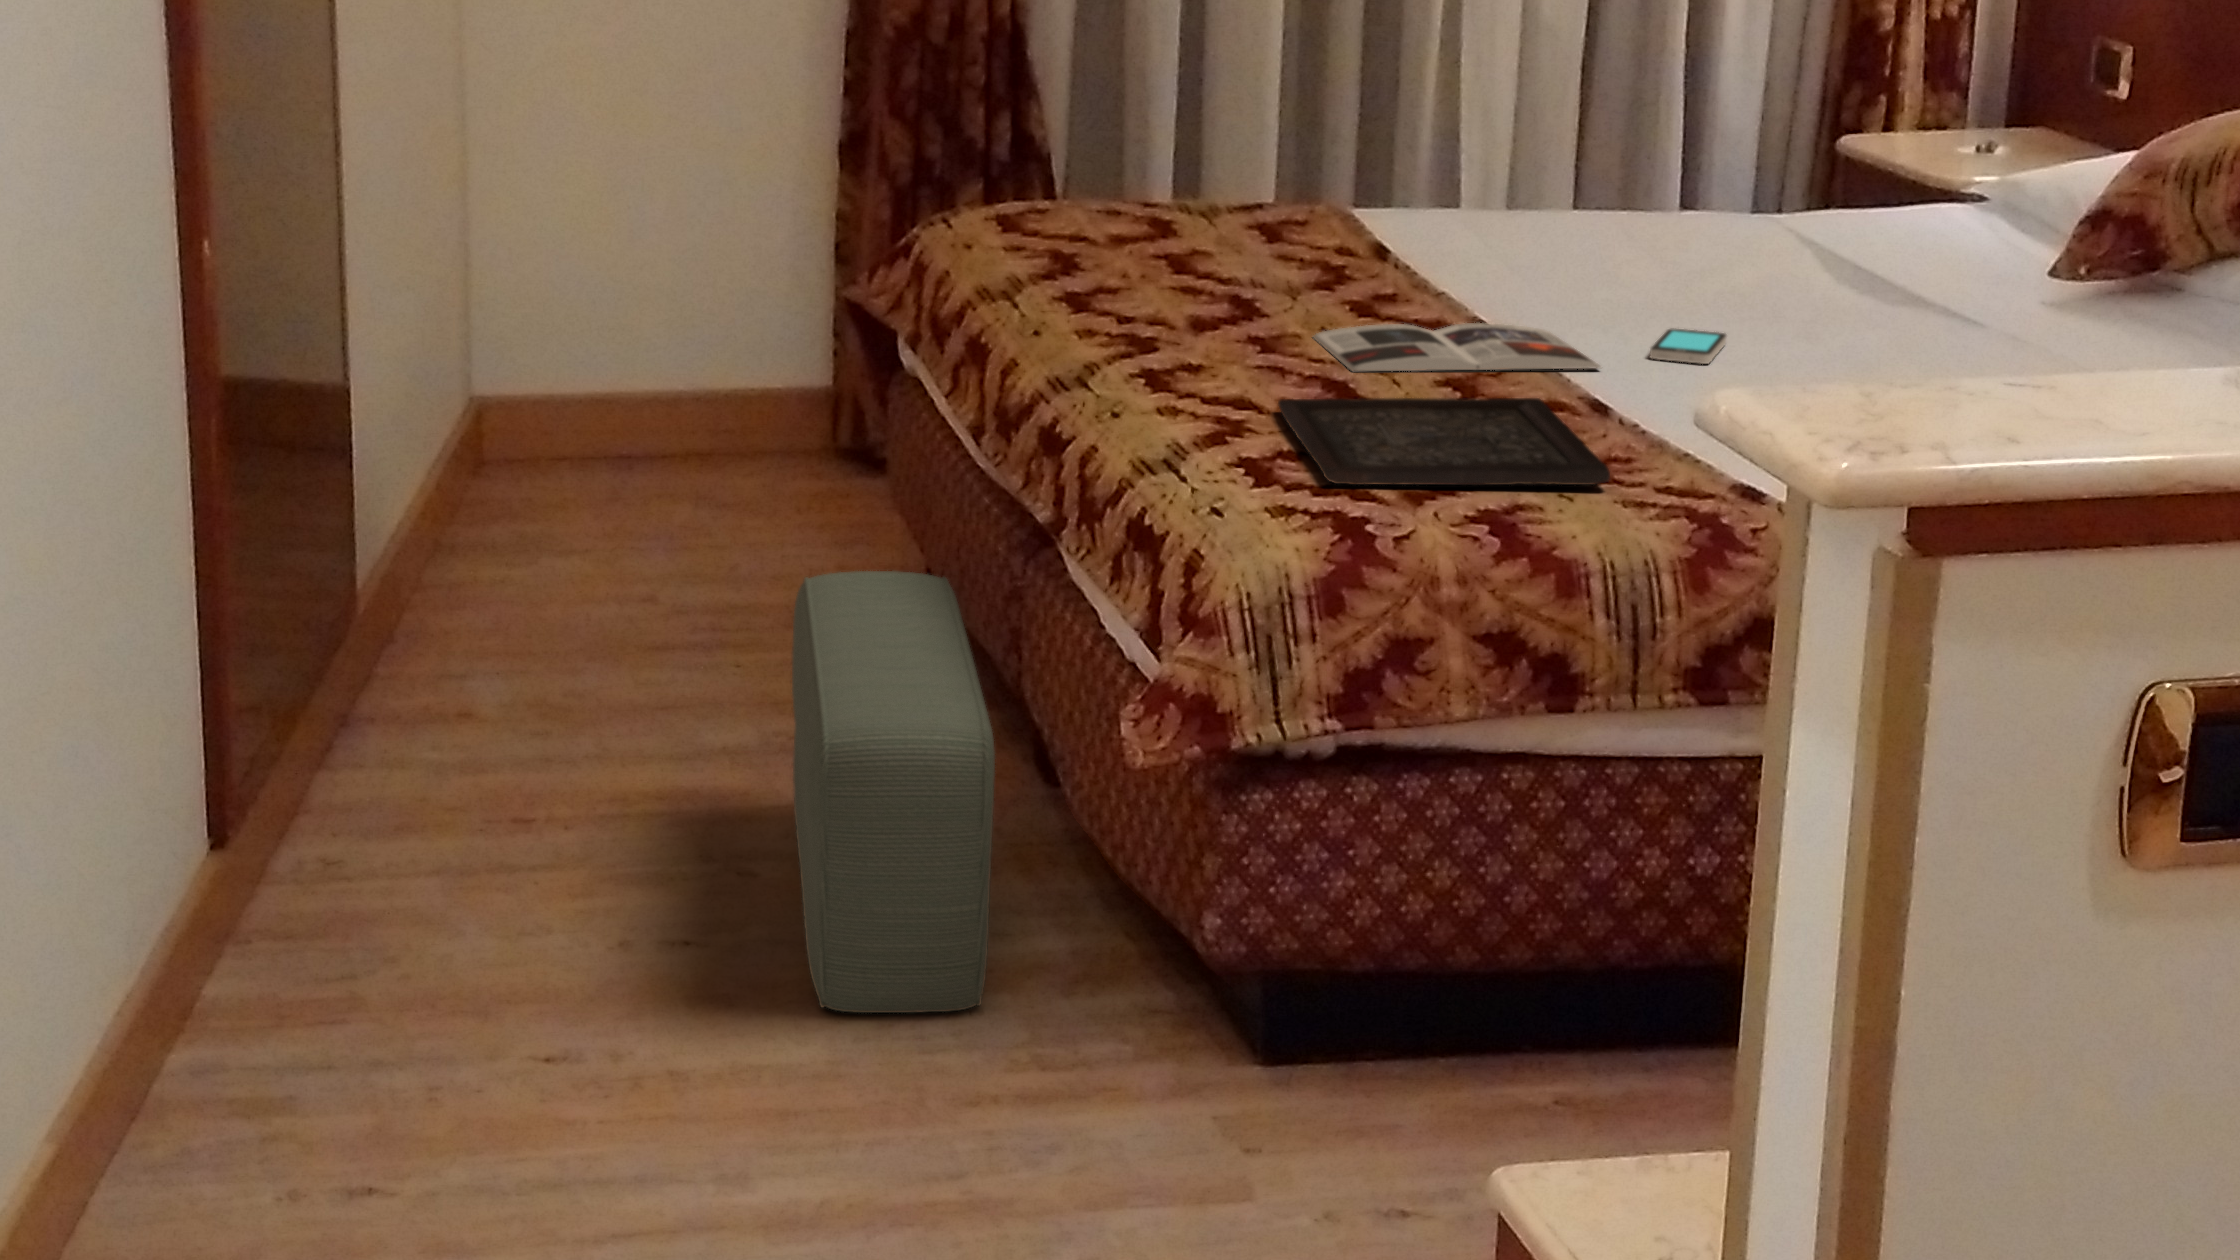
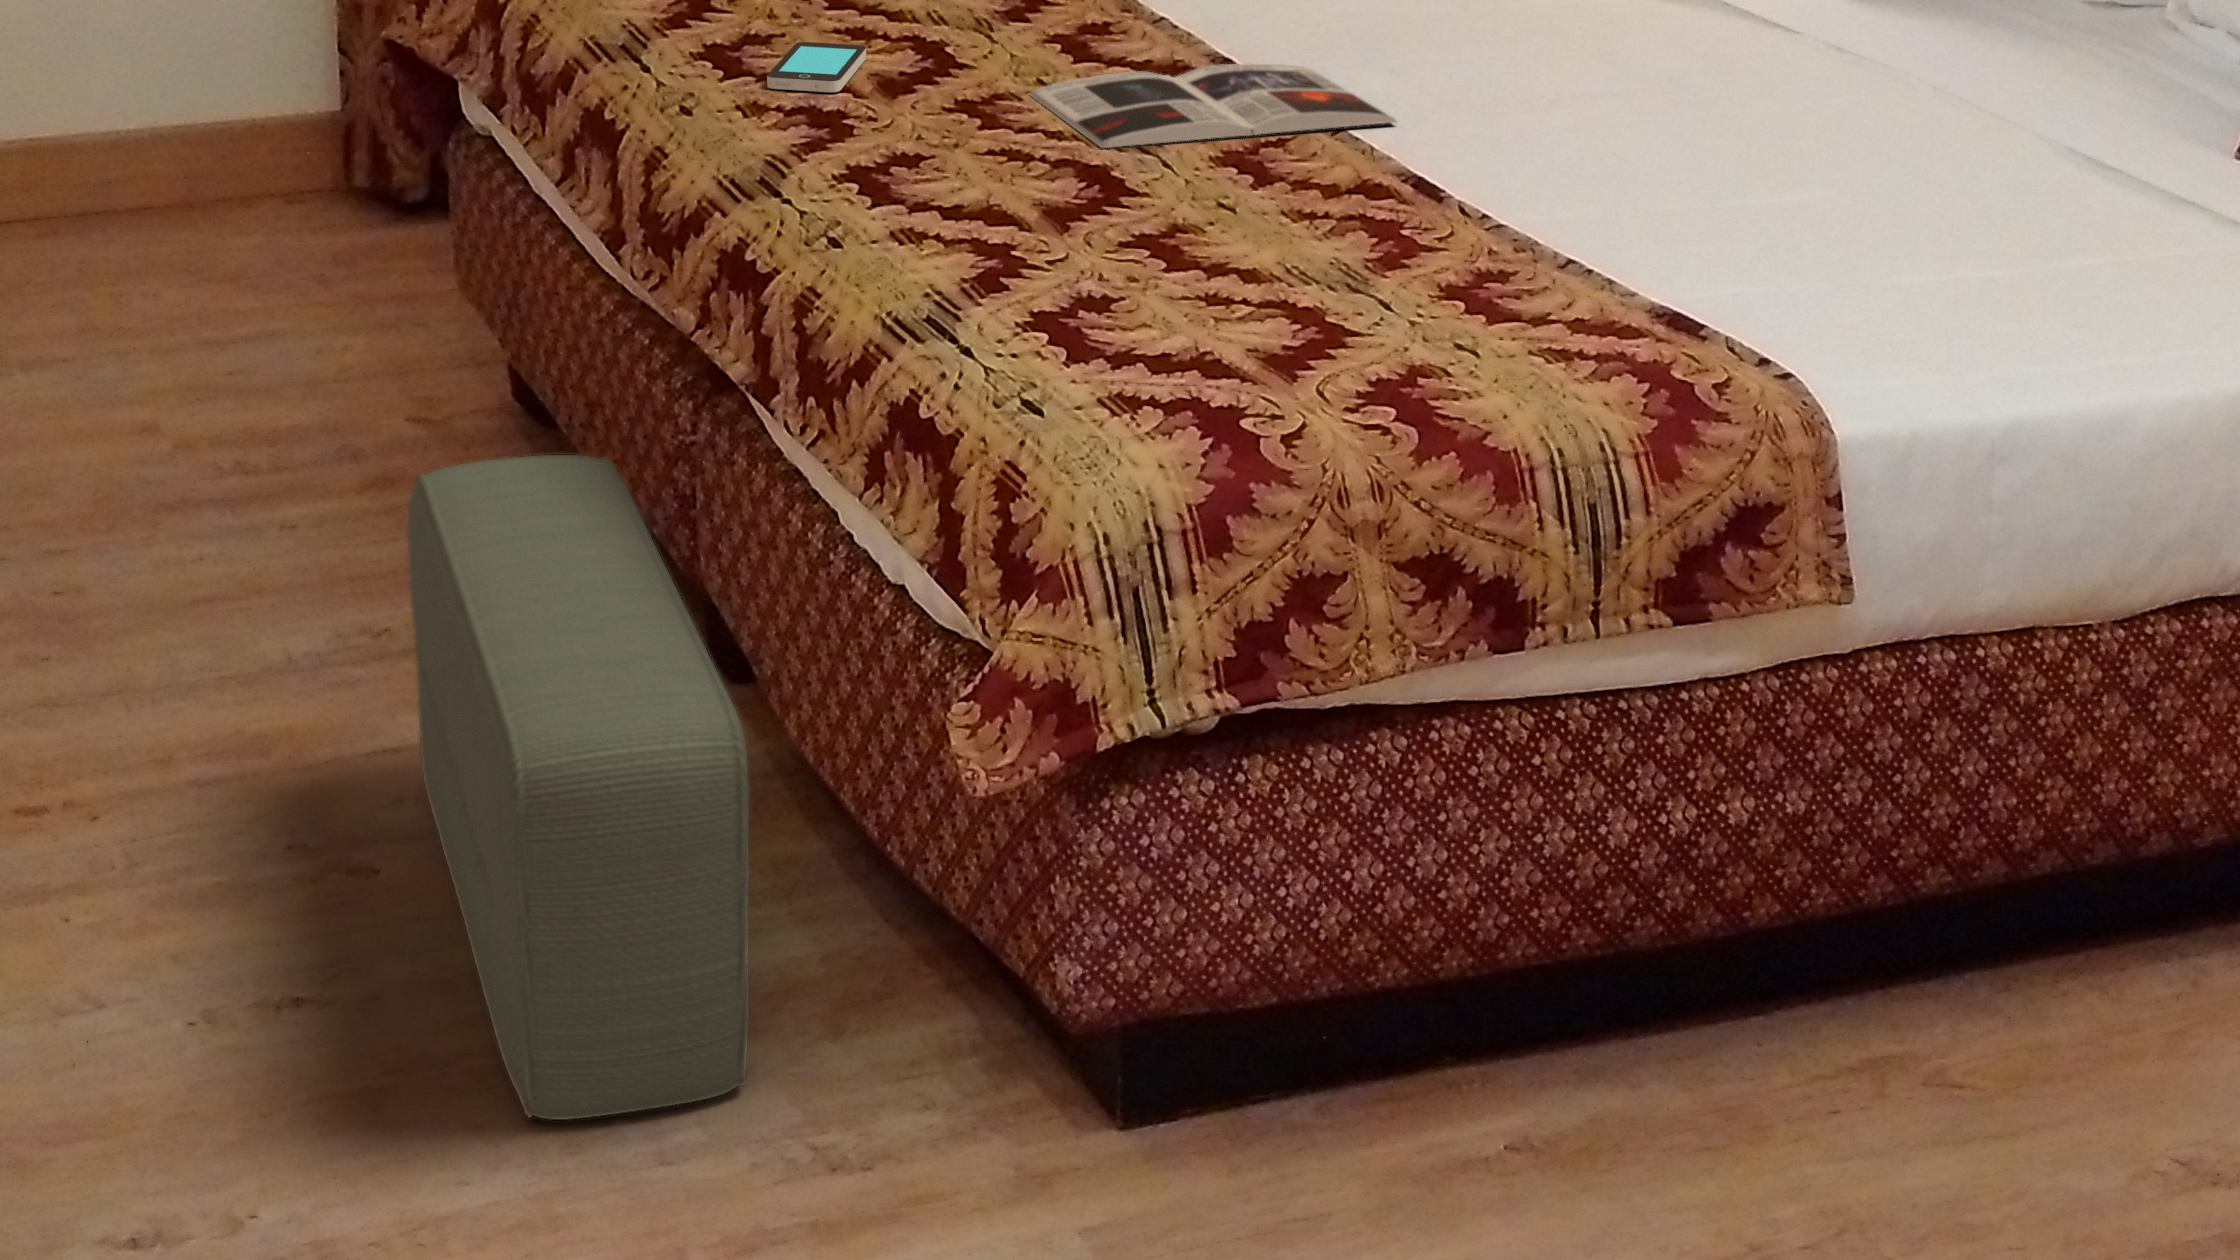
smartphone: present [1650,329,1727,364] -> present [767,42,866,92]
tray: present [1278,398,1610,485] -> none [1039,183,1503,345]

